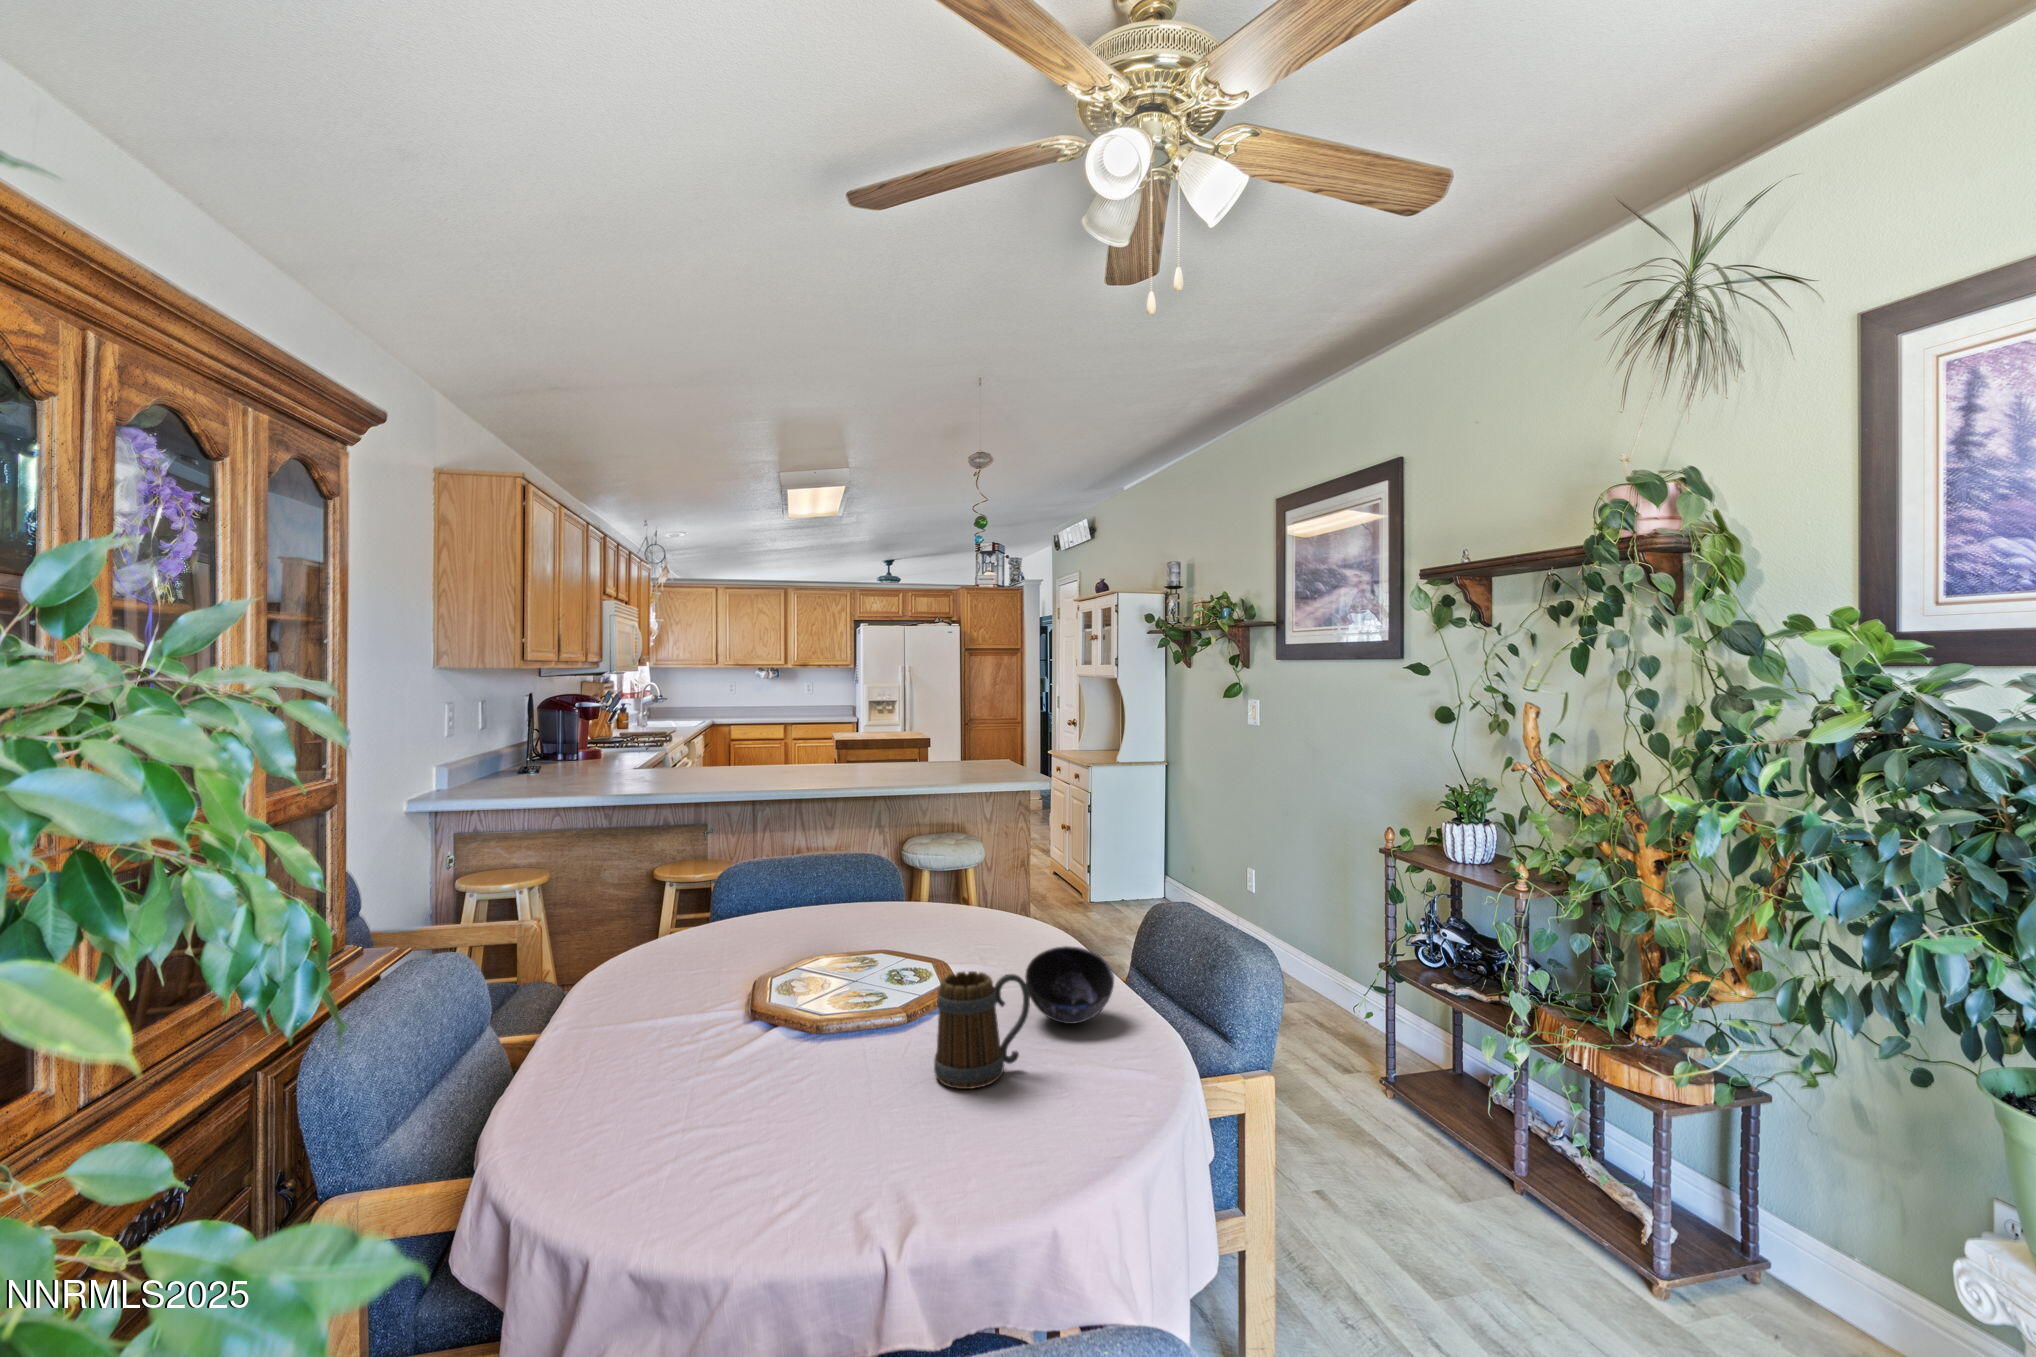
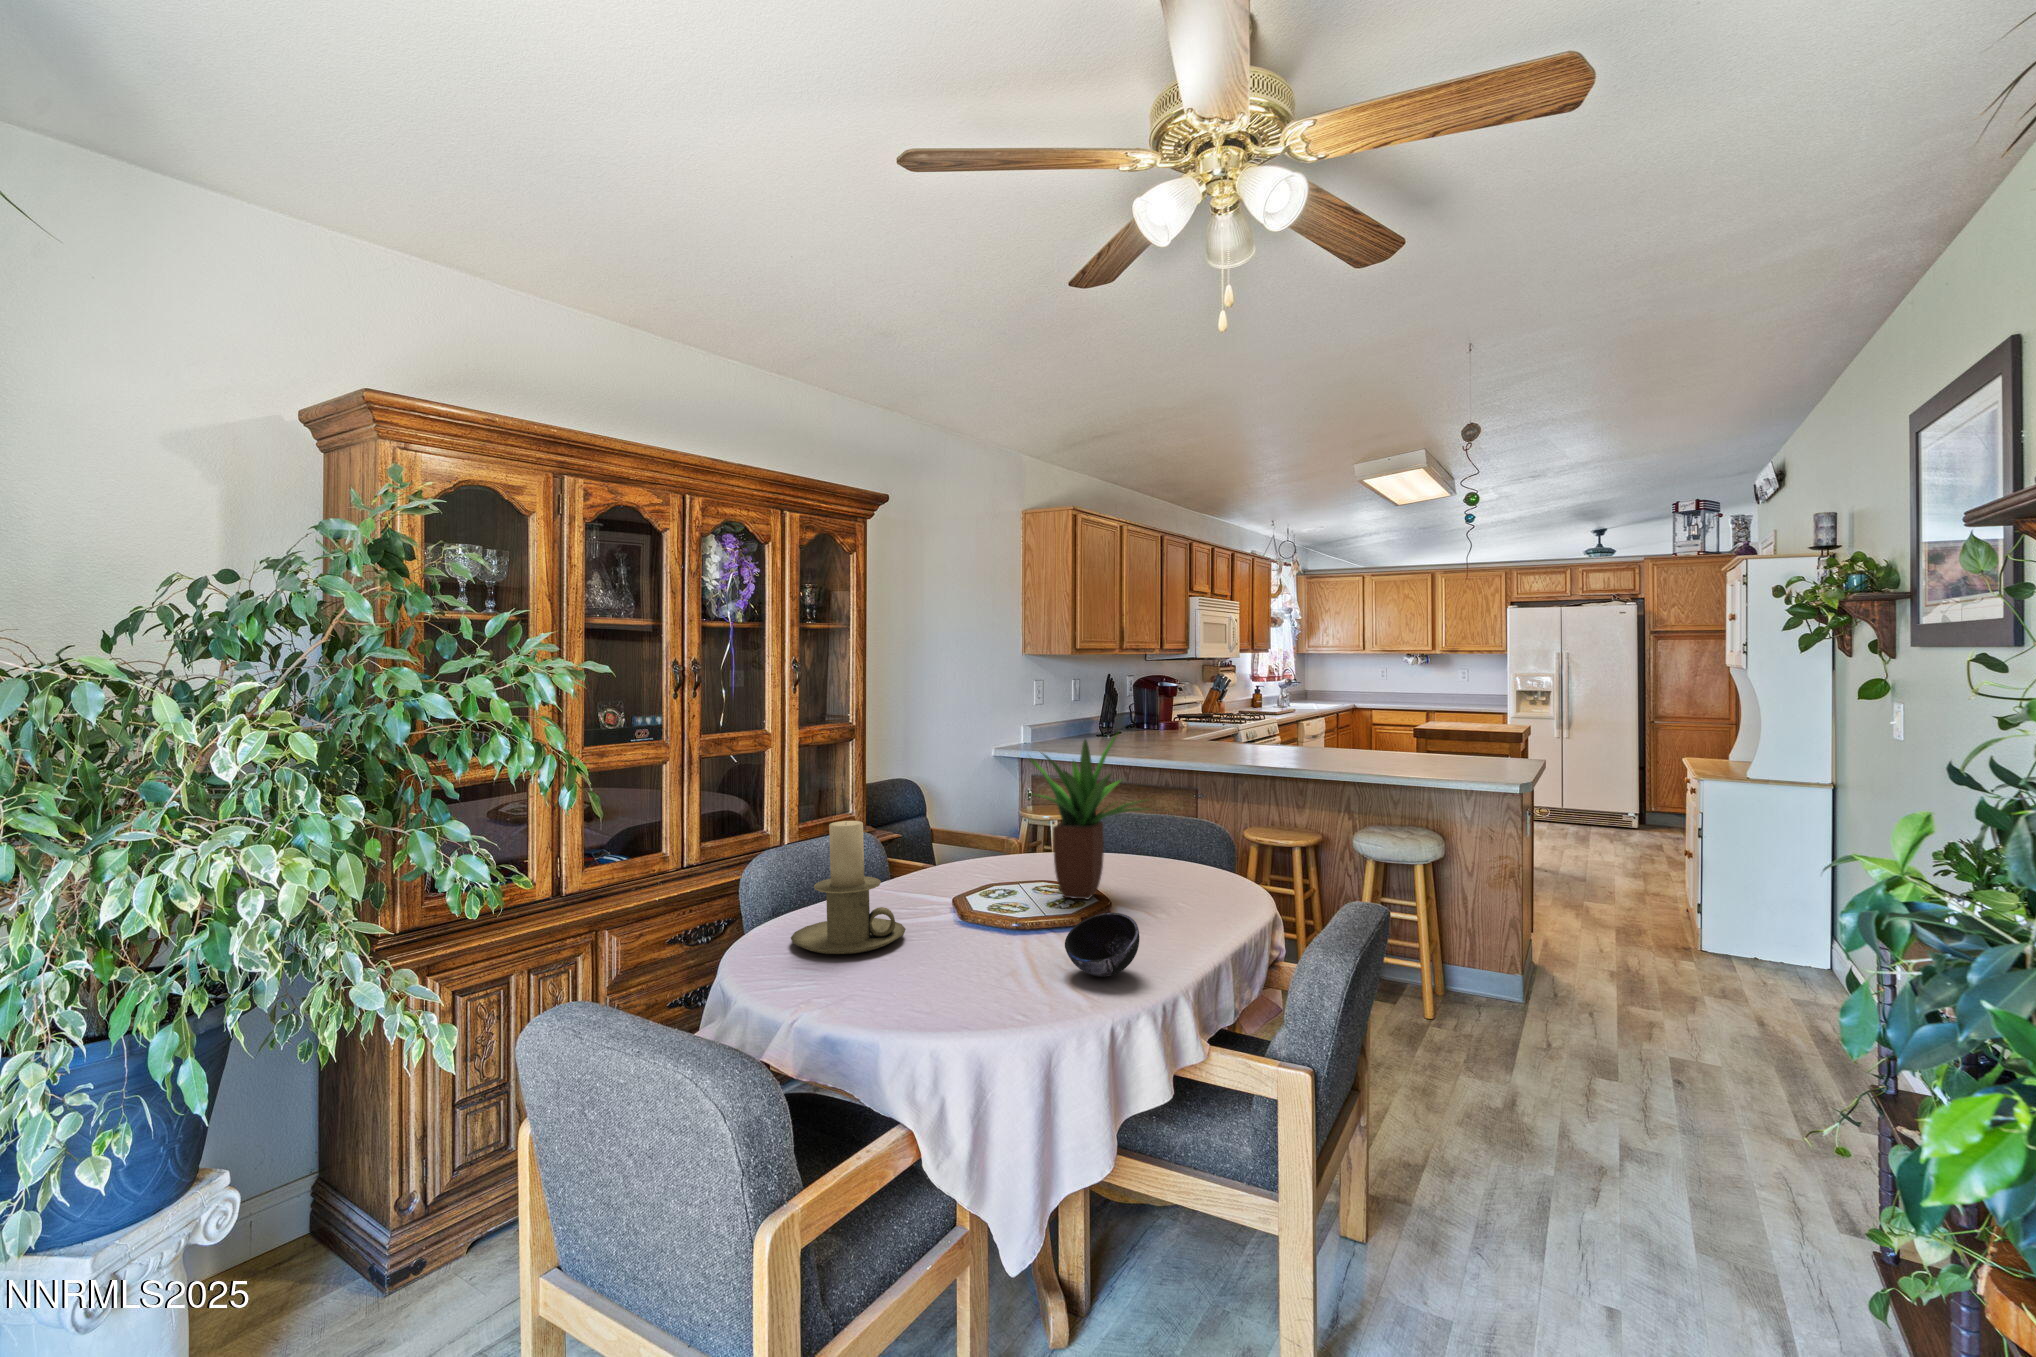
potted plant: none [782,744,953,958] -> present [1030,735,1146,899]
candle holder: none [613,901,798,1121] -> present [791,821,906,954]
mug: present [934,971,1030,1089] -> none [945,903,1014,989]

